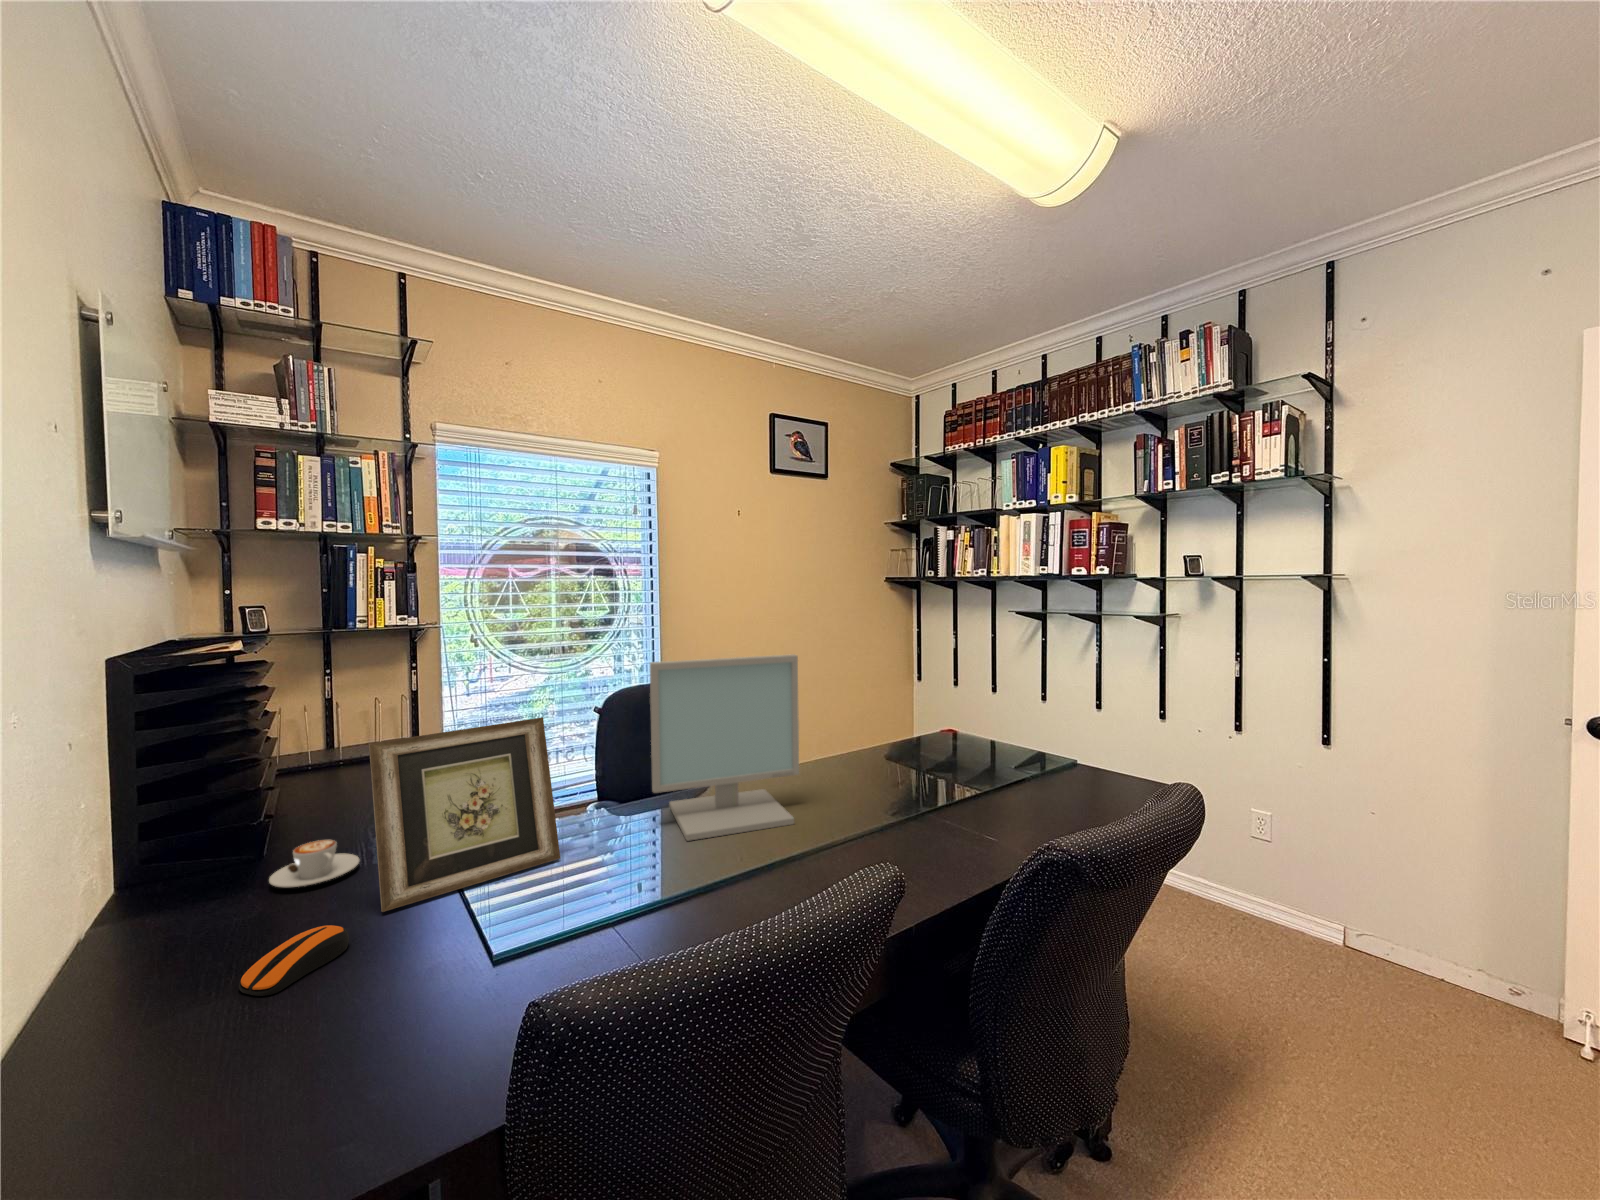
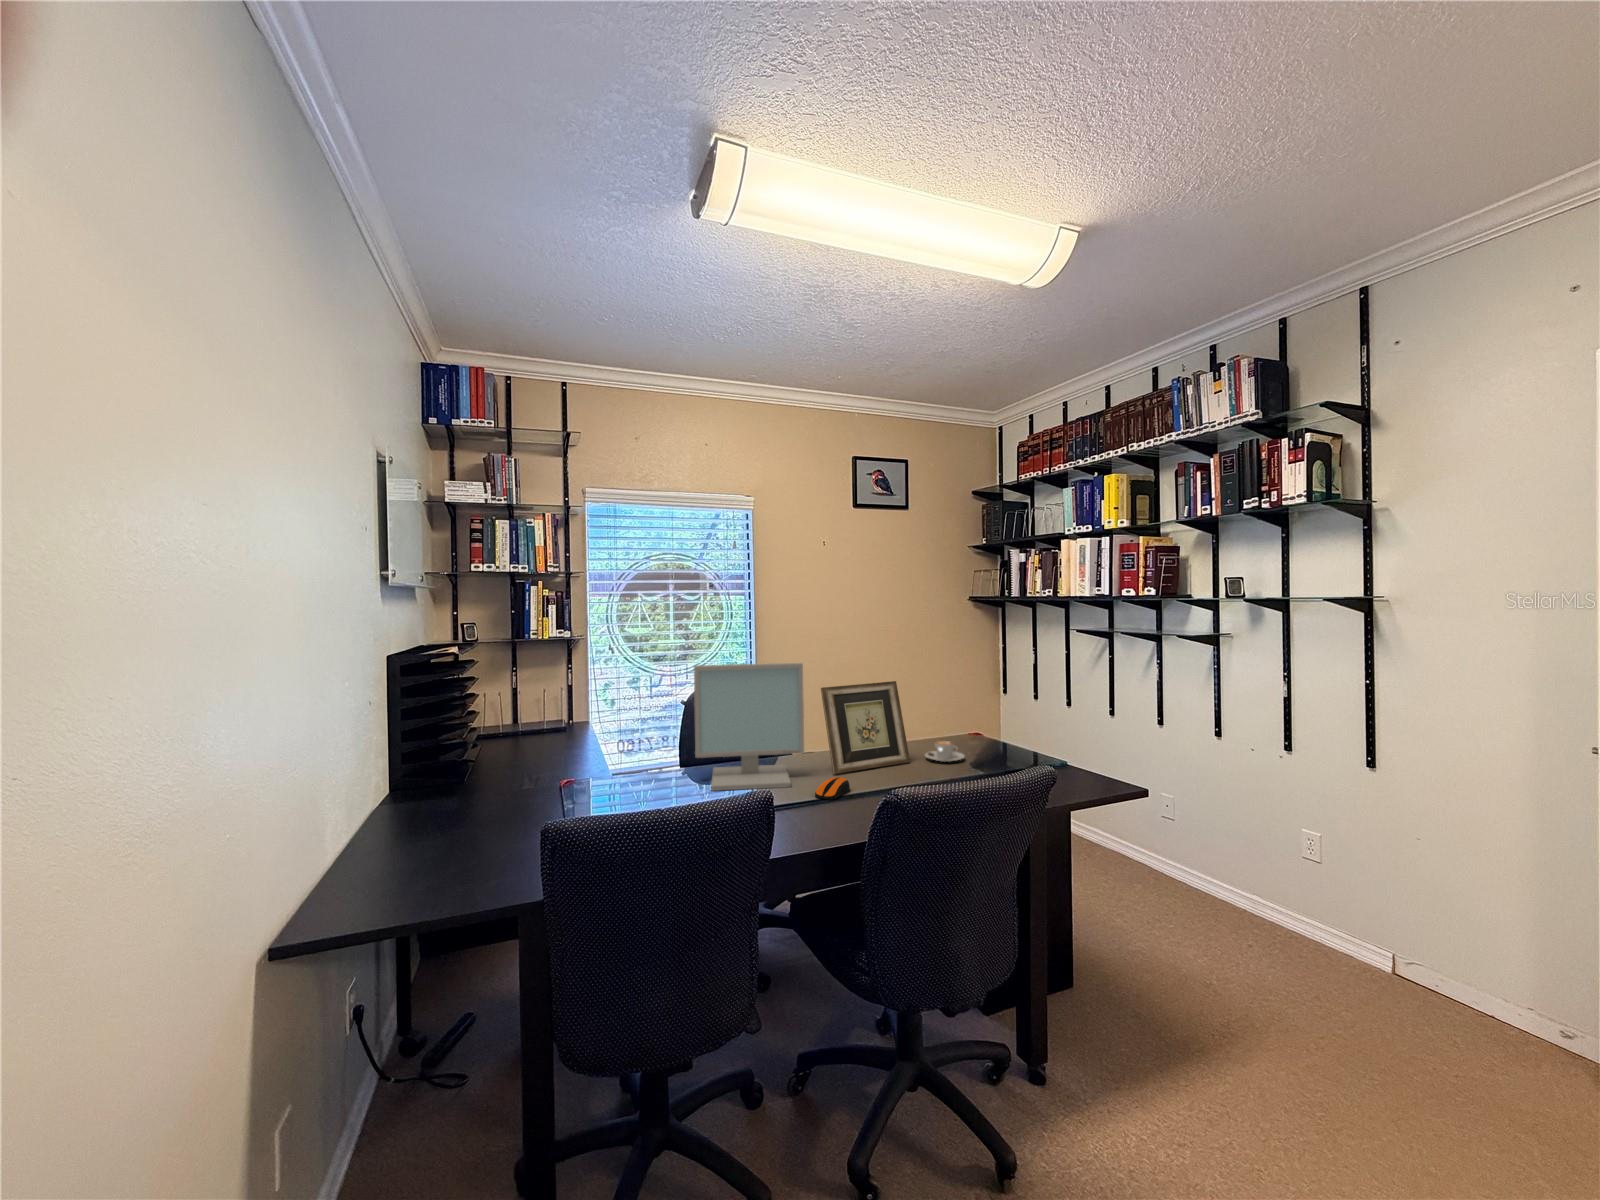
picture frame: present [369,717,560,912] -> present [821,681,910,774]
coffee cup: present [269,840,360,887] -> present [925,741,964,762]
computer mouse: present [239,925,349,996] -> present [815,777,850,800]

